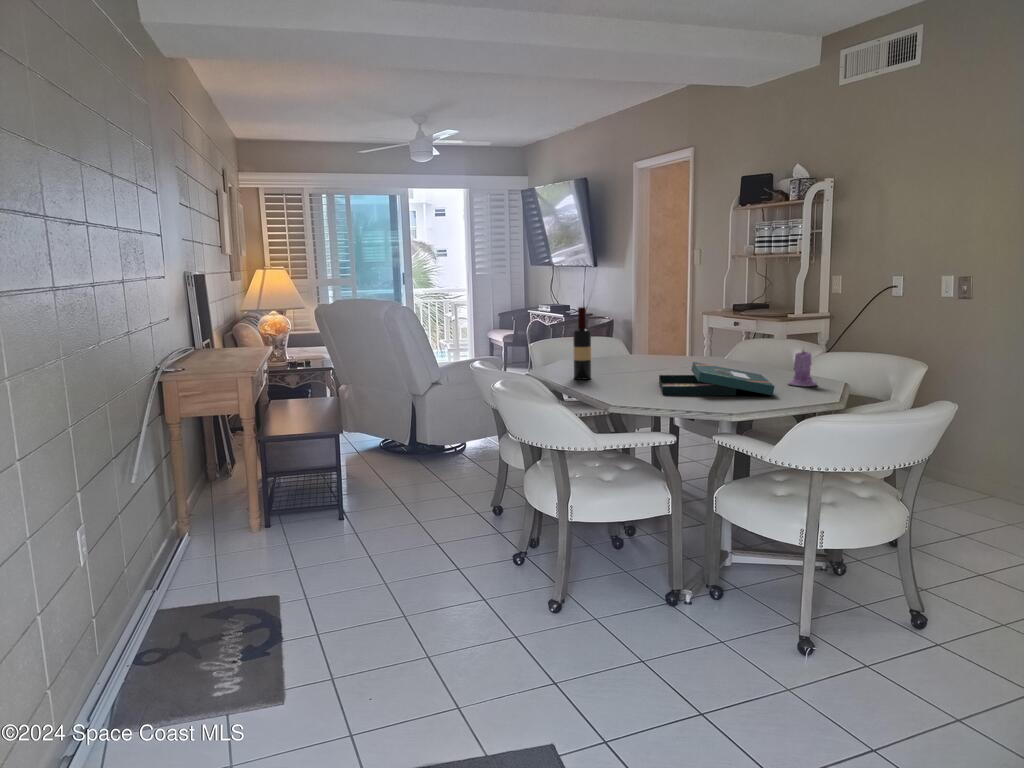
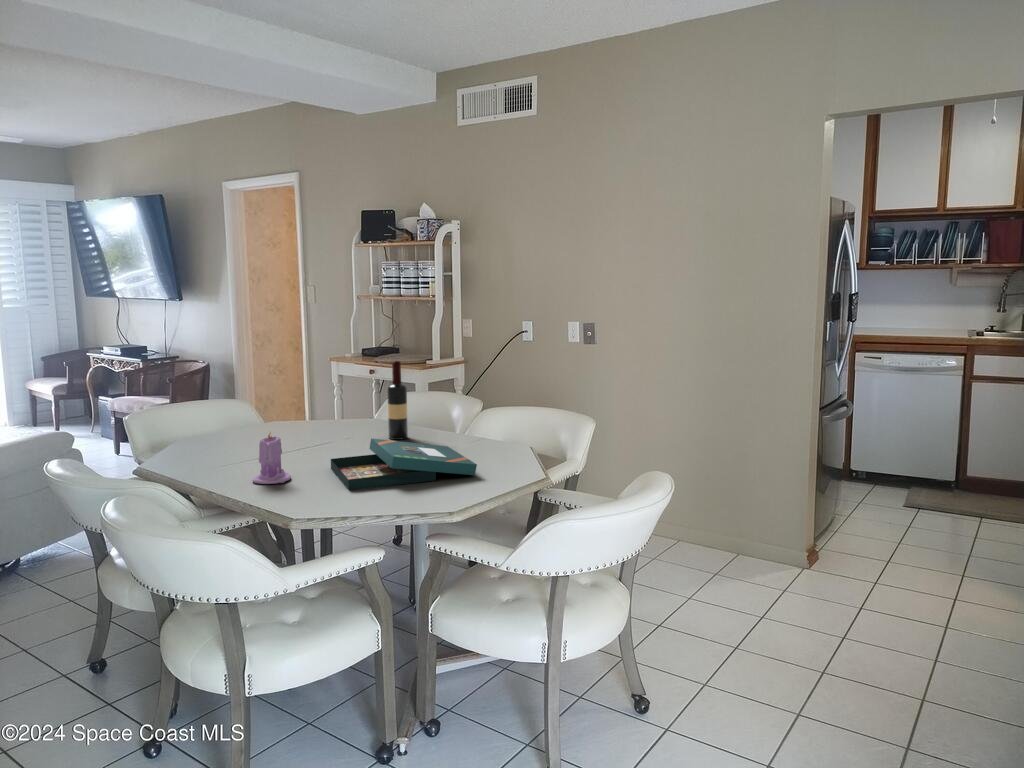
wine bottle: present [573,307,591,380] -> present [388,361,408,440]
candle: present [788,351,817,387] -> present [253,432,291,484]

